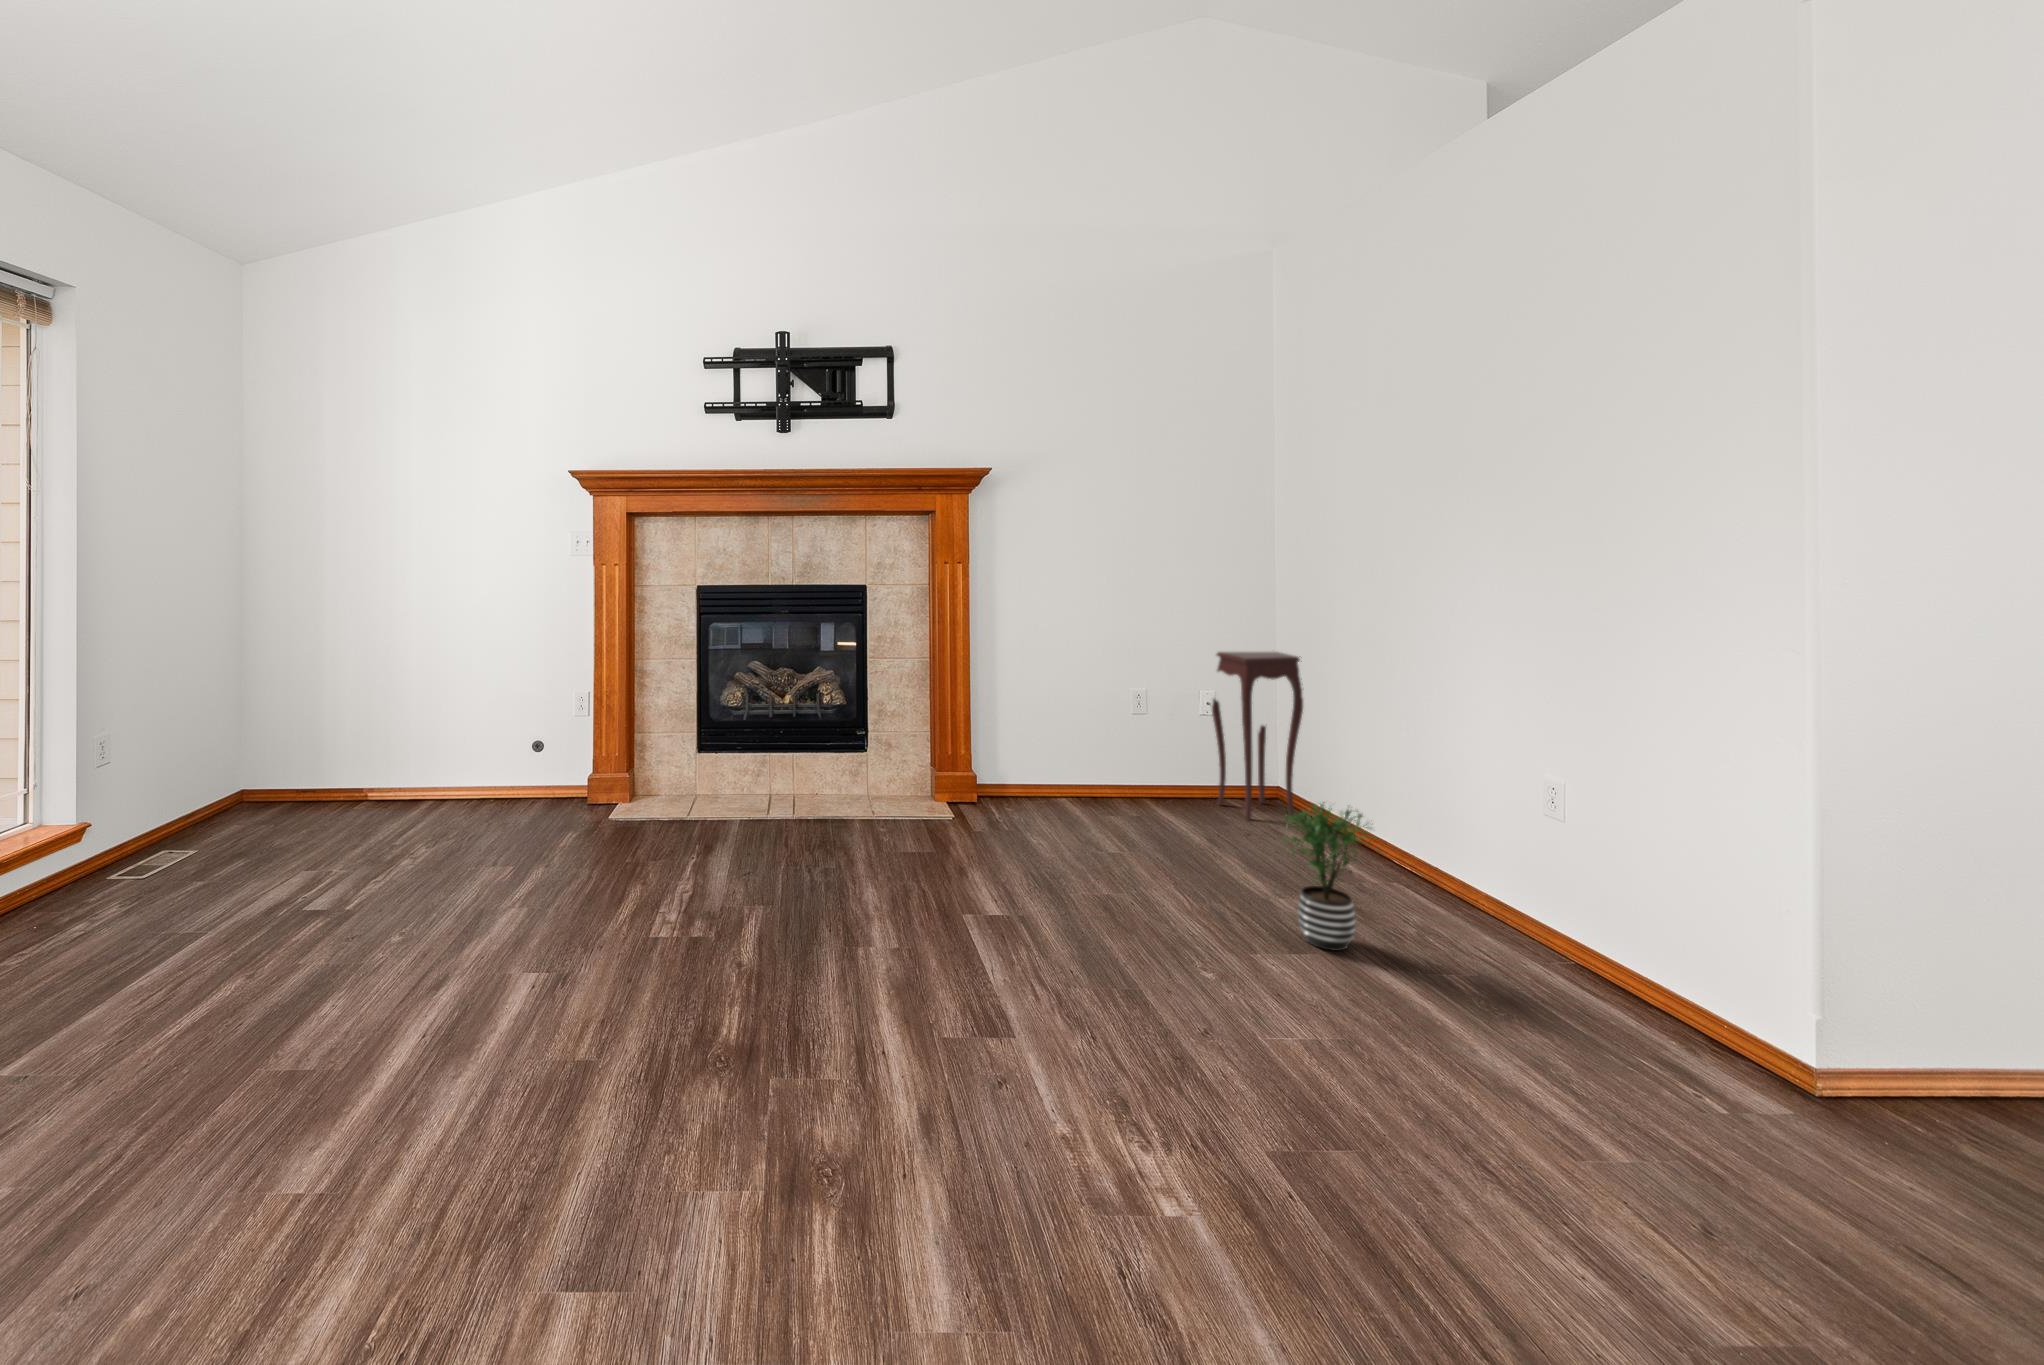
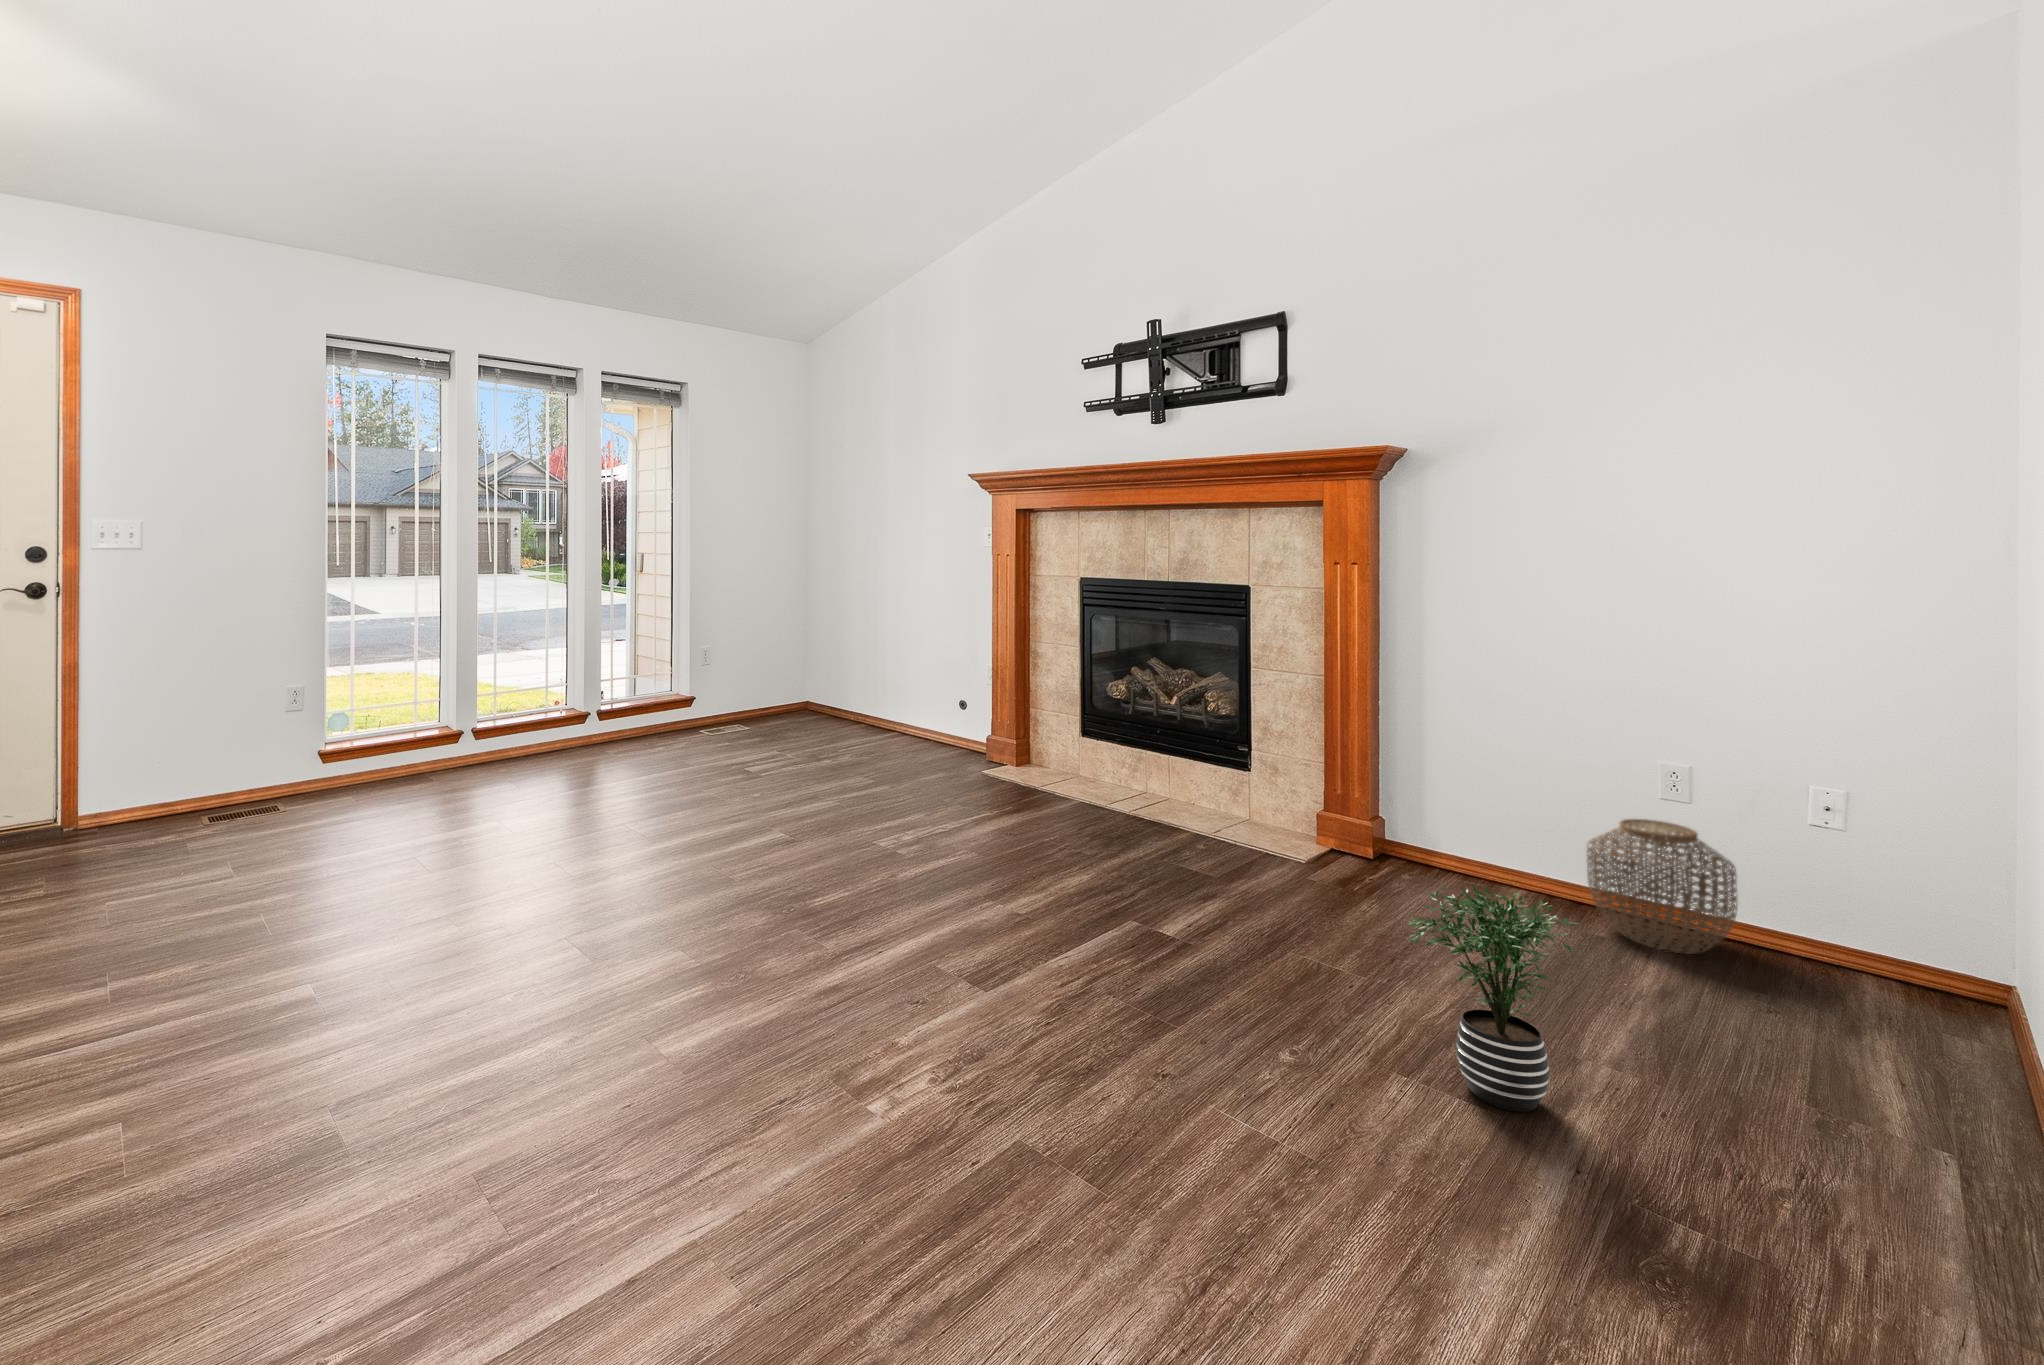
side table: present [1212,652,1303,820] -> none [1810,710,1989,1038]
woven basket: none [1118,733,1194,816] -> present [1587,819,1738,954]

